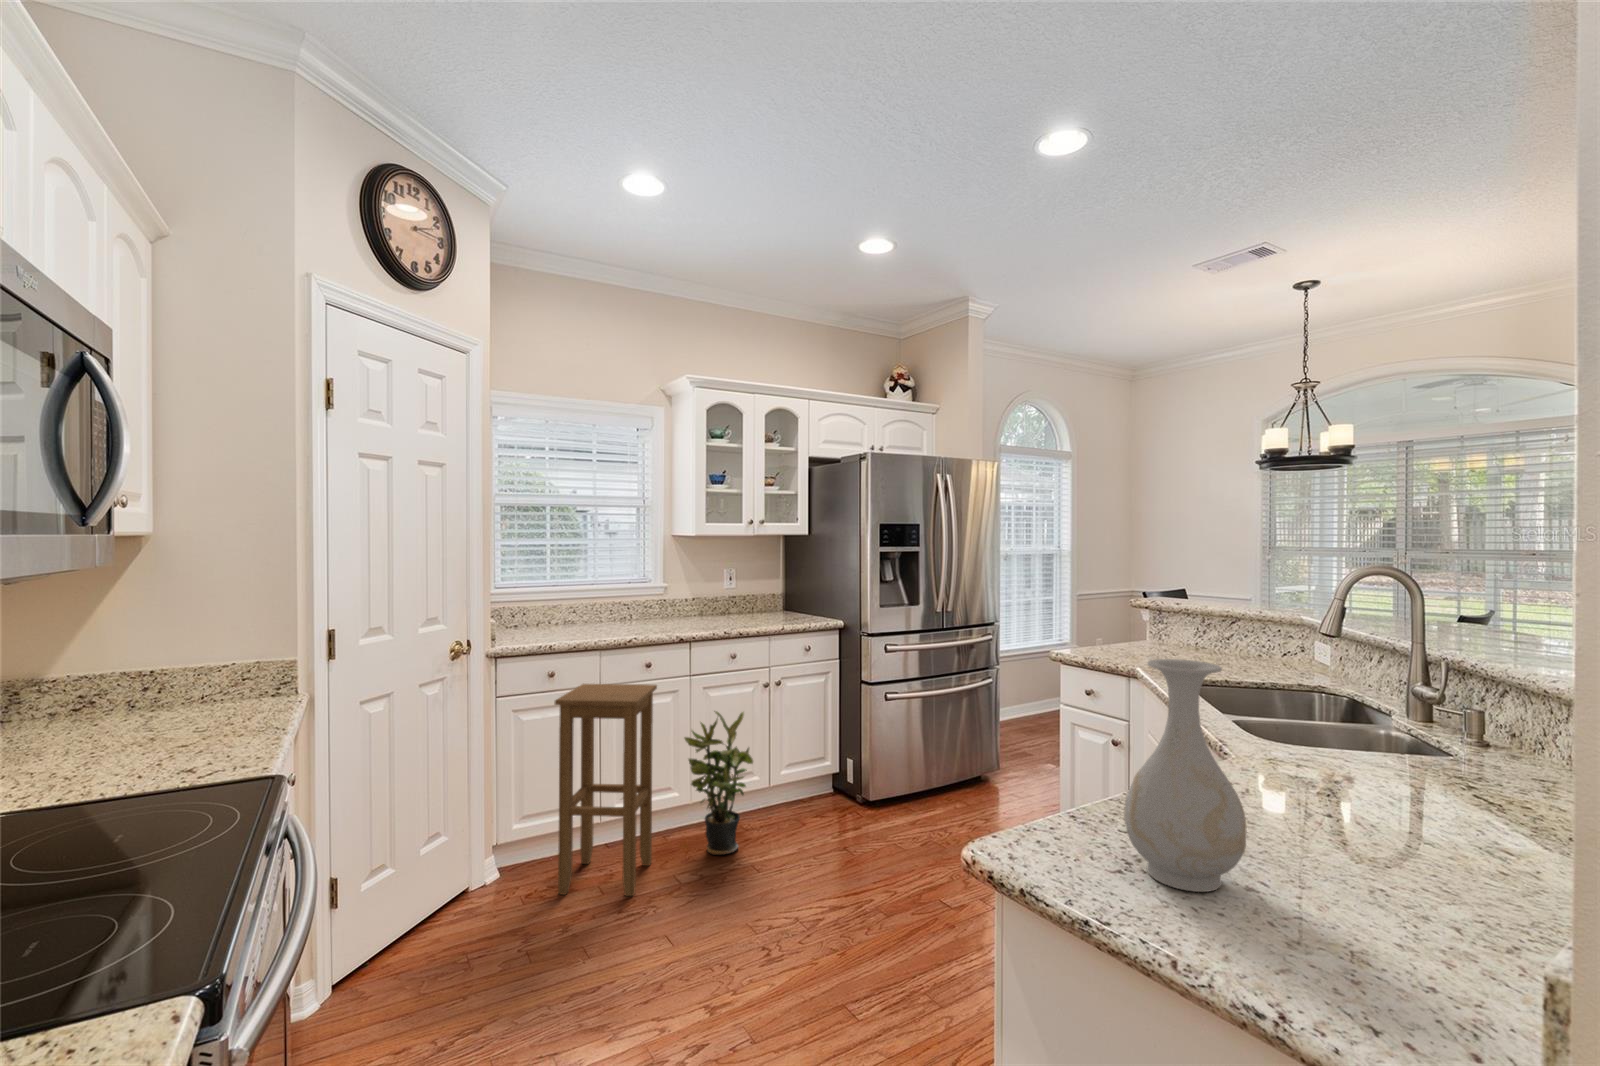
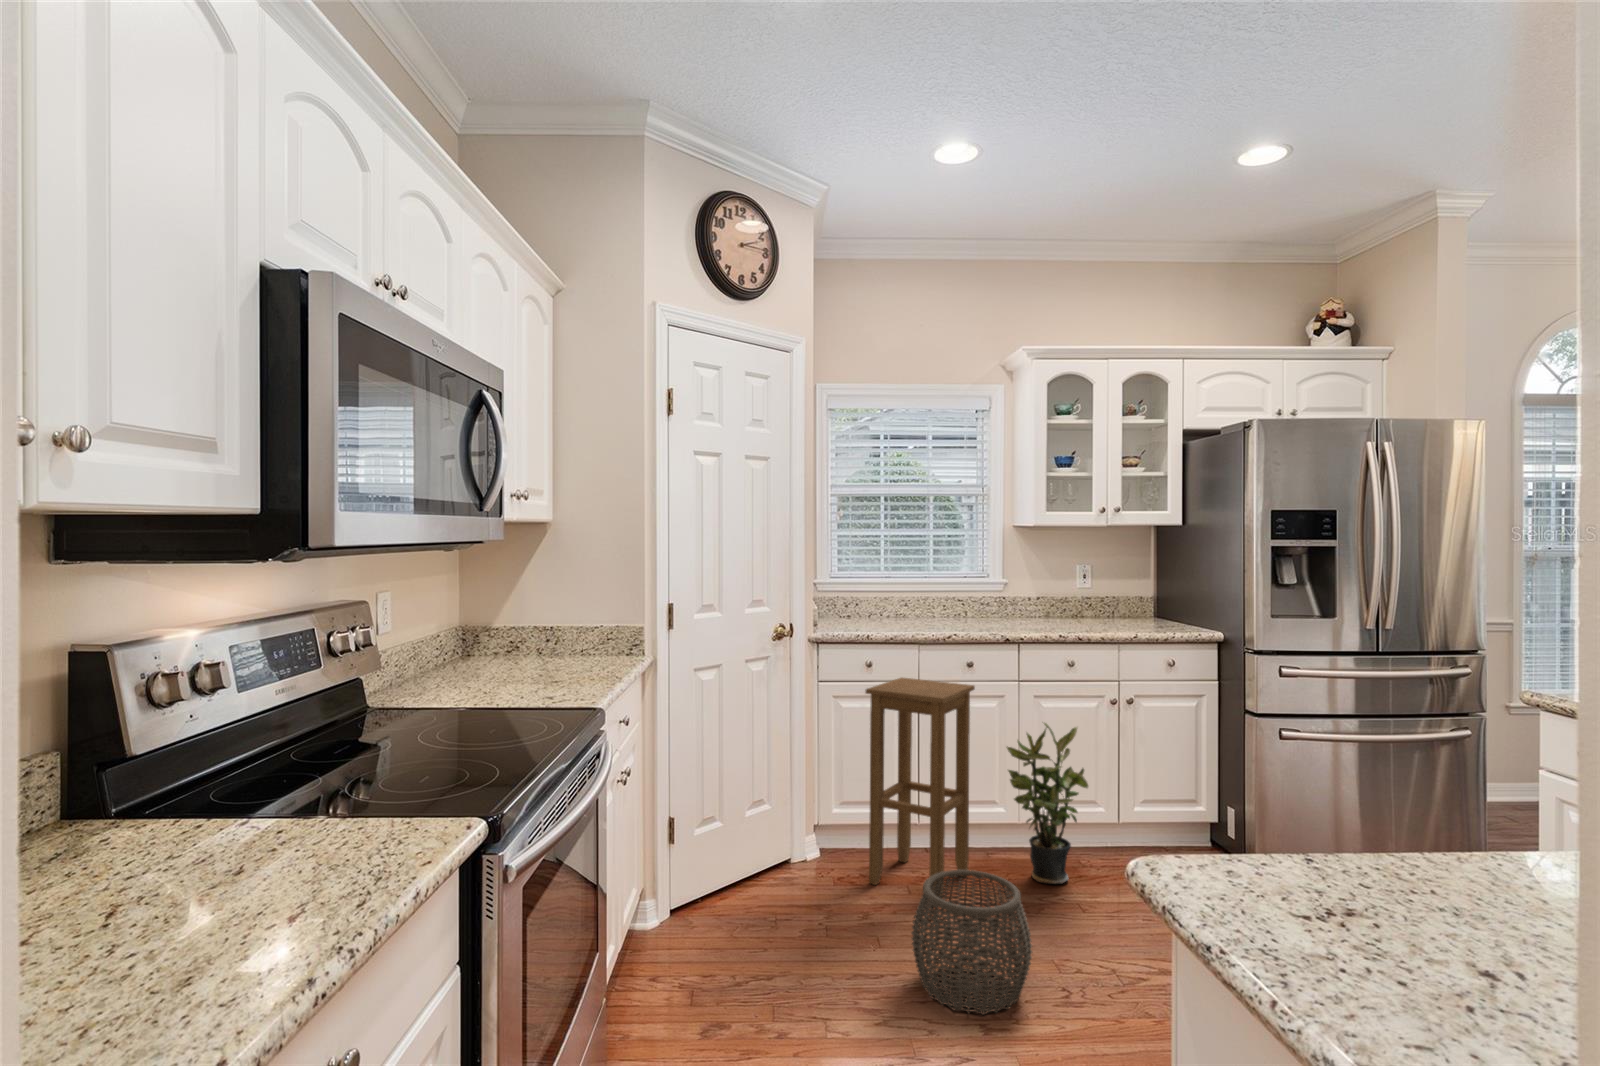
vase: present [1124,659,1246,892] -> none [1315,660,1488,961]
woven basket: none [630,862,743,1003] -> present [911,870,1032,1015]

